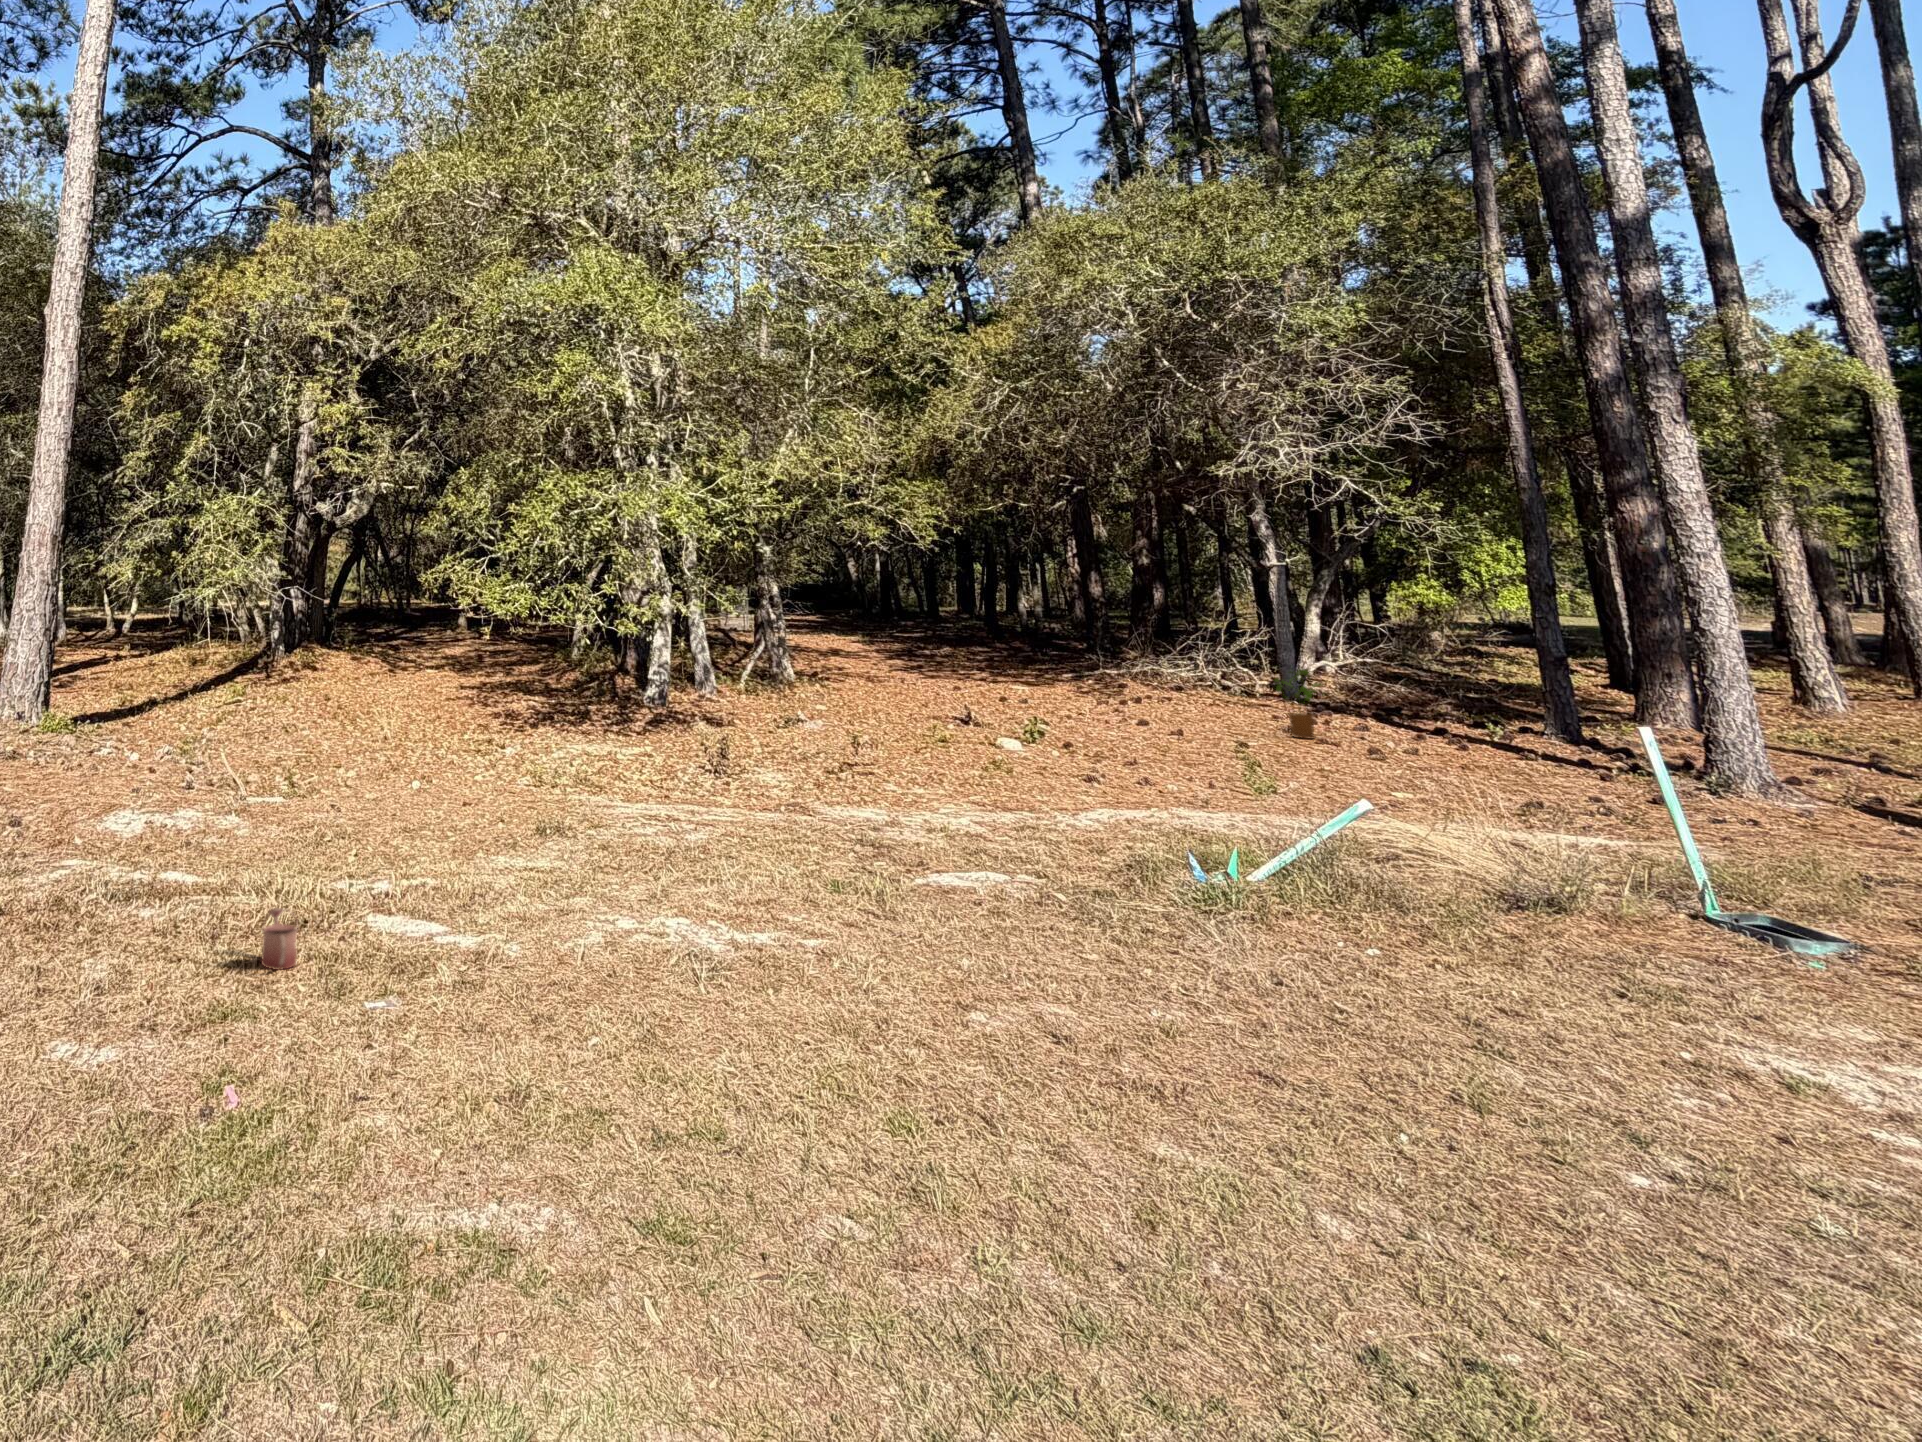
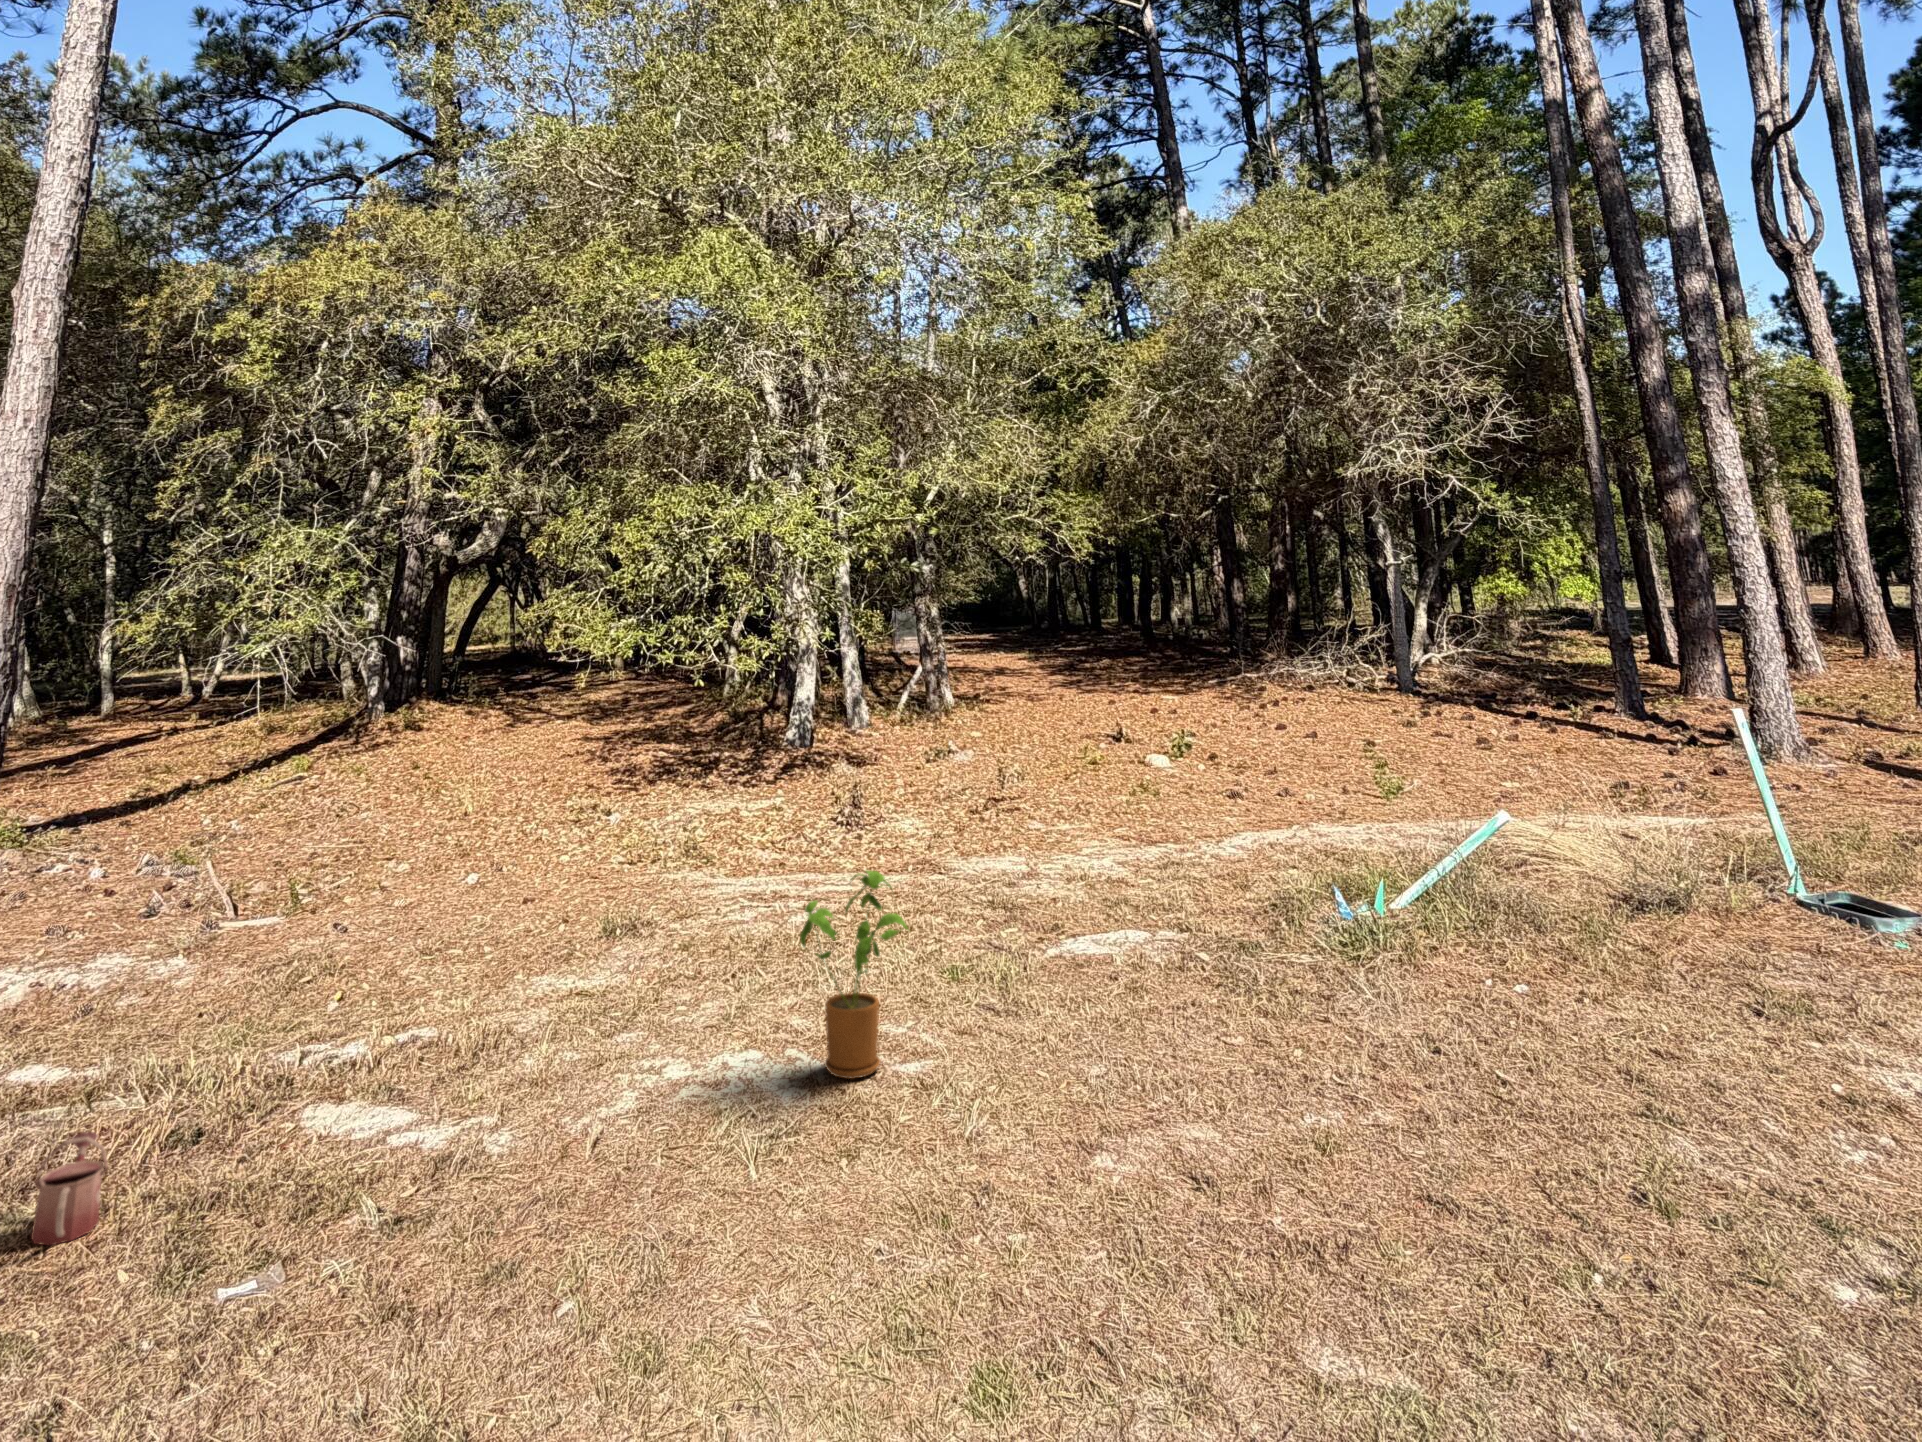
house plant: present [1275,669,1321,739] -> present [800,870,908,1079]

